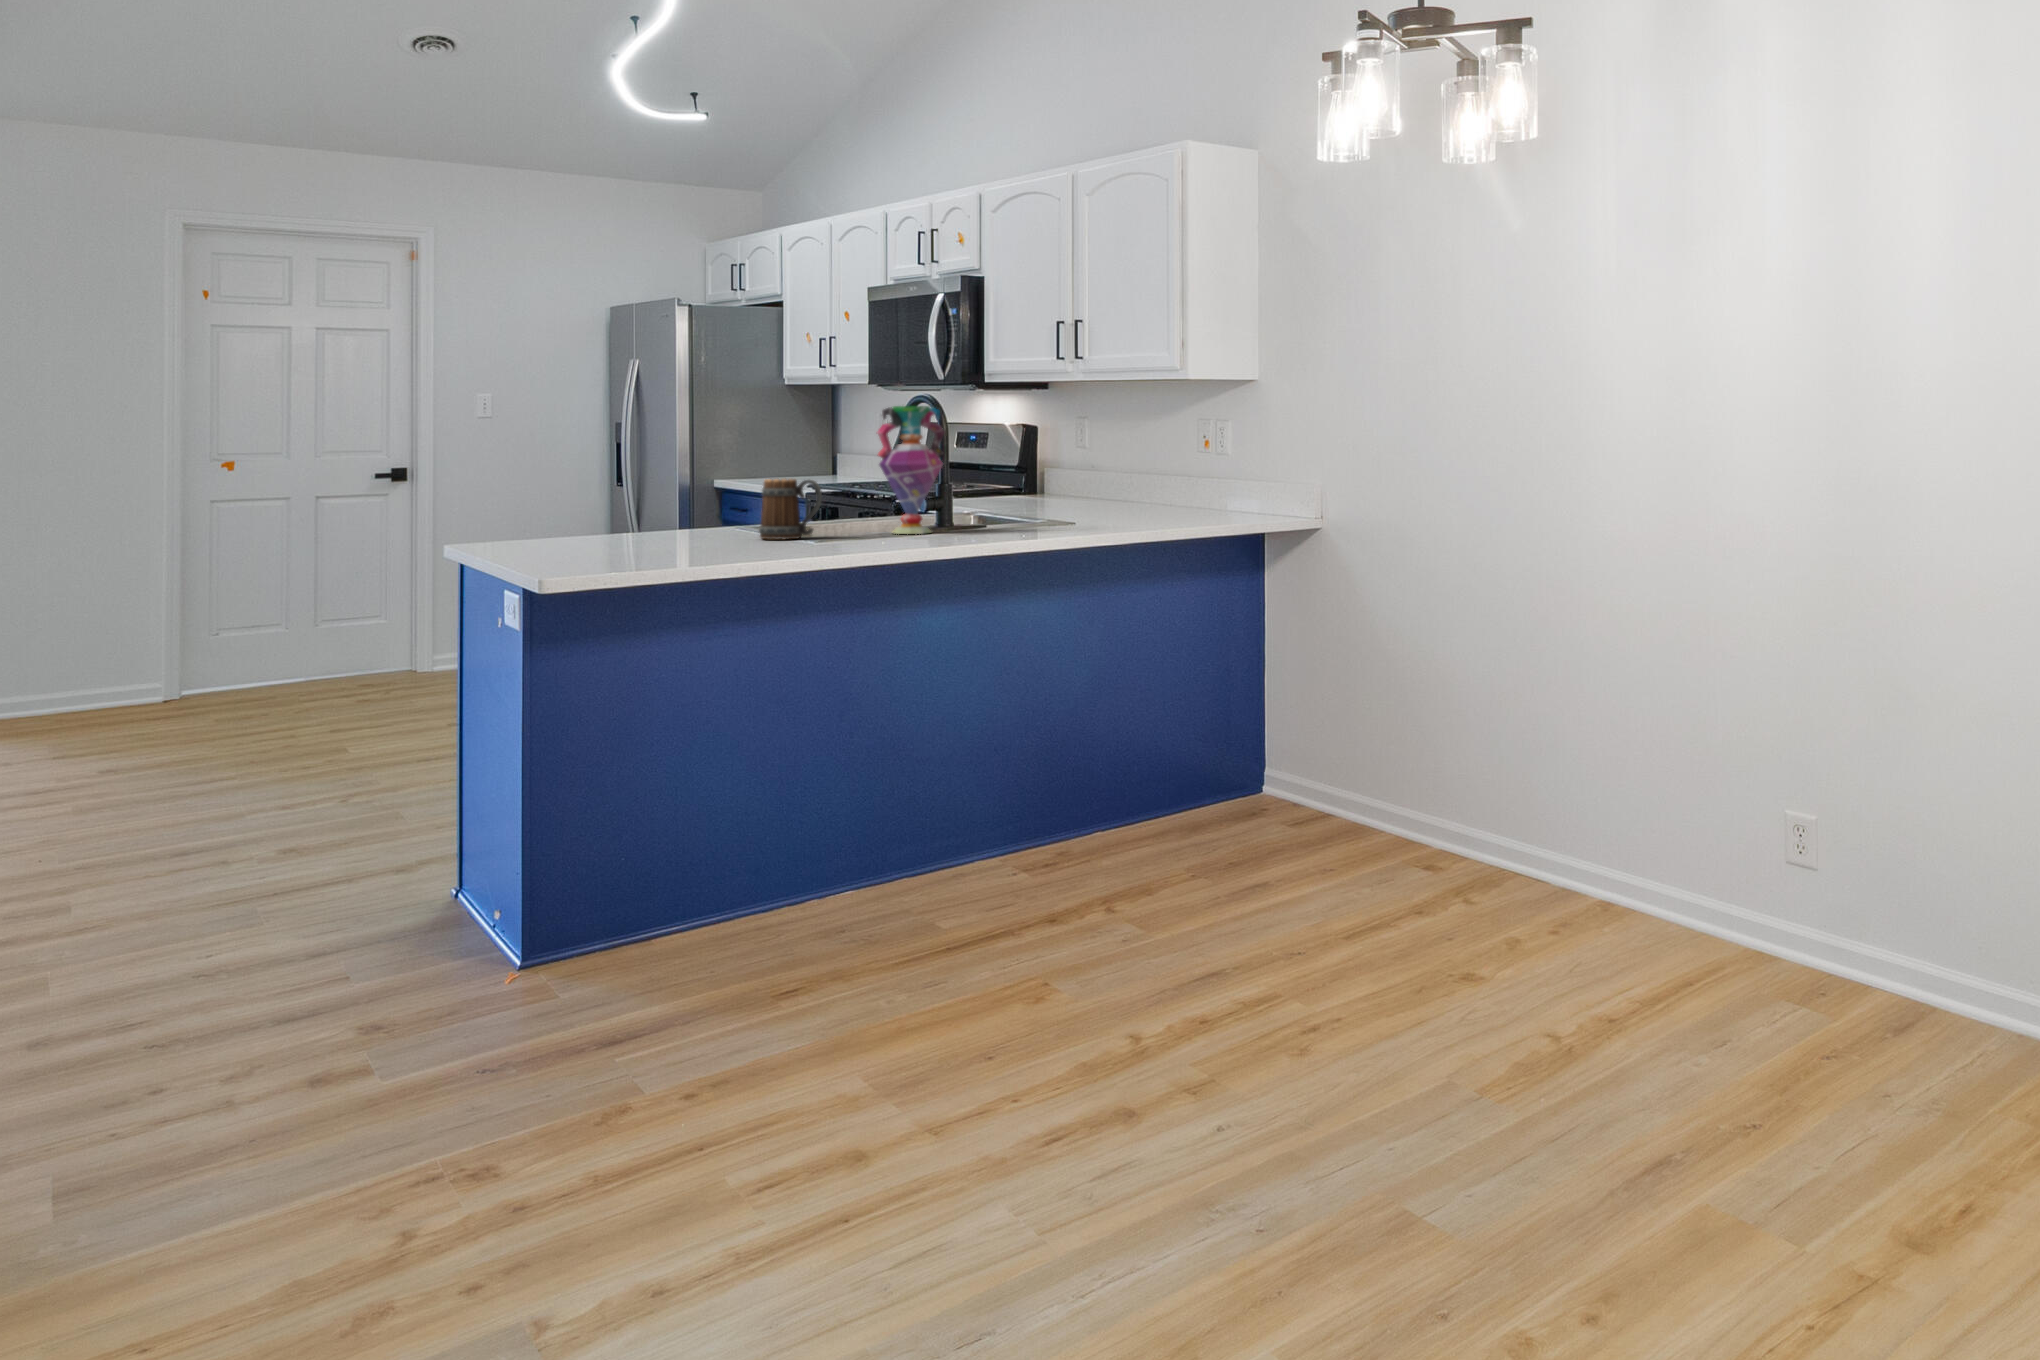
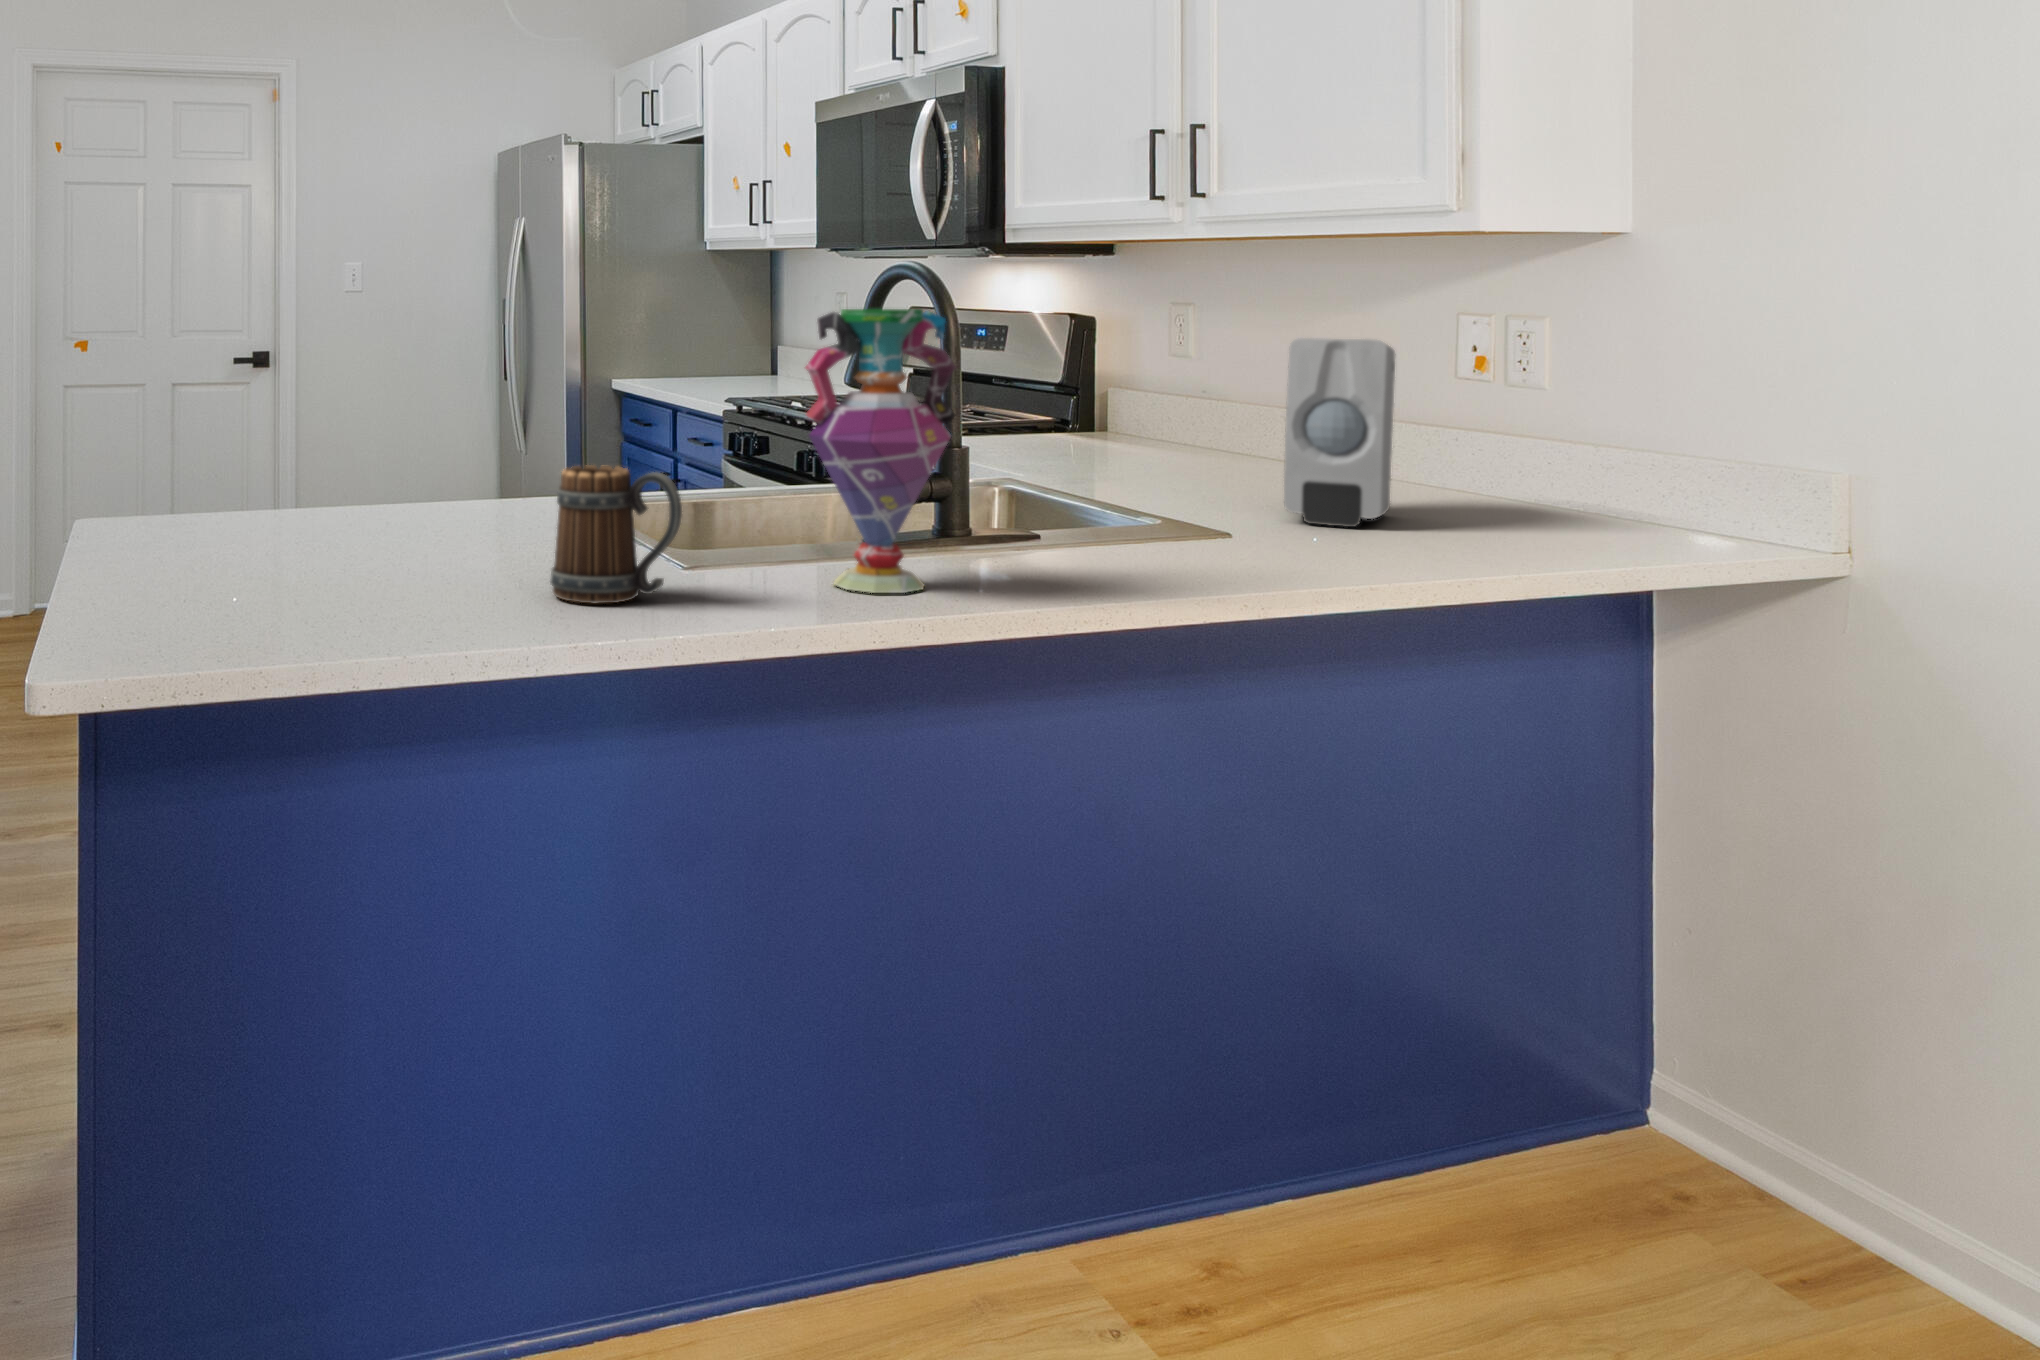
soap dispenser: none [1107,426,1159,516] -> present [1284,338,1396,527]

